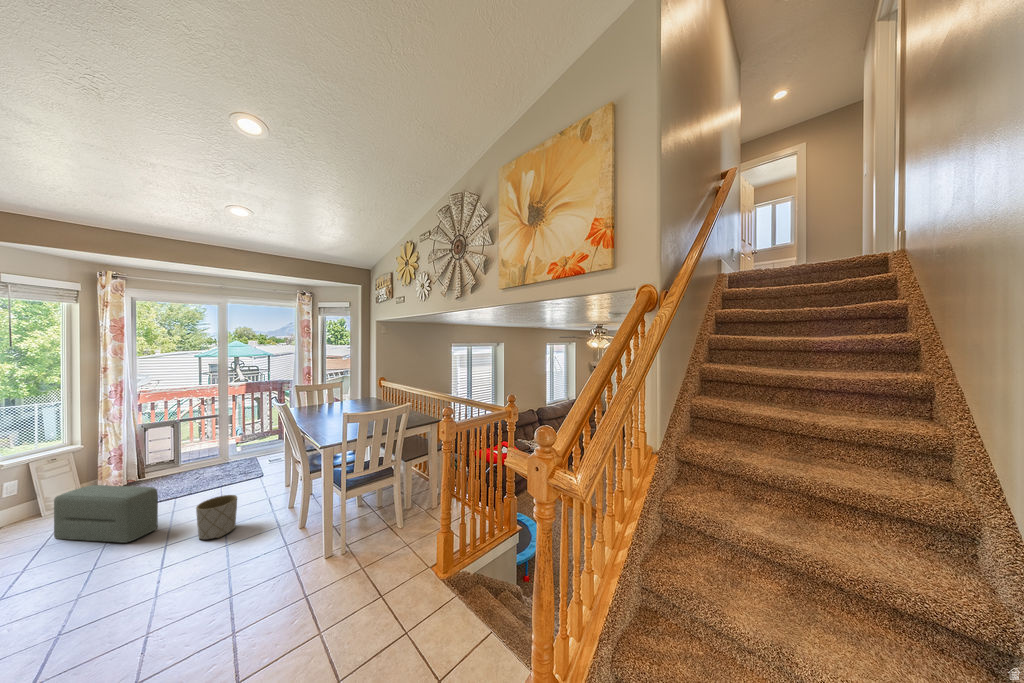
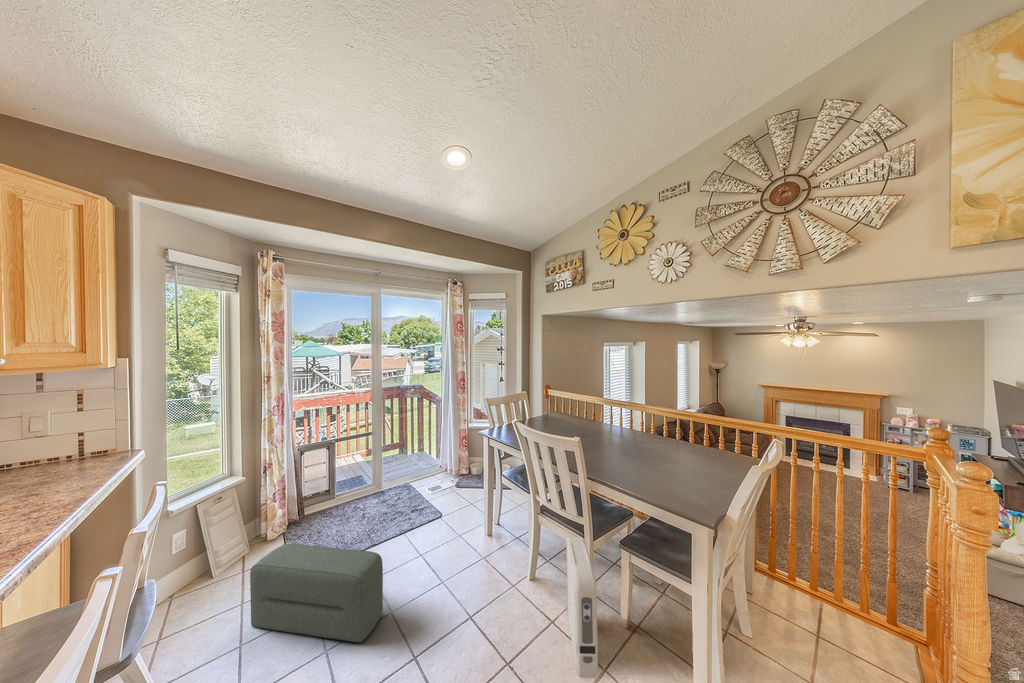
air purifier: none [256,473,299,552] -> present [566,537,598,678]
planter: present [196,495,237,539] -> none [450,564,495,641]

